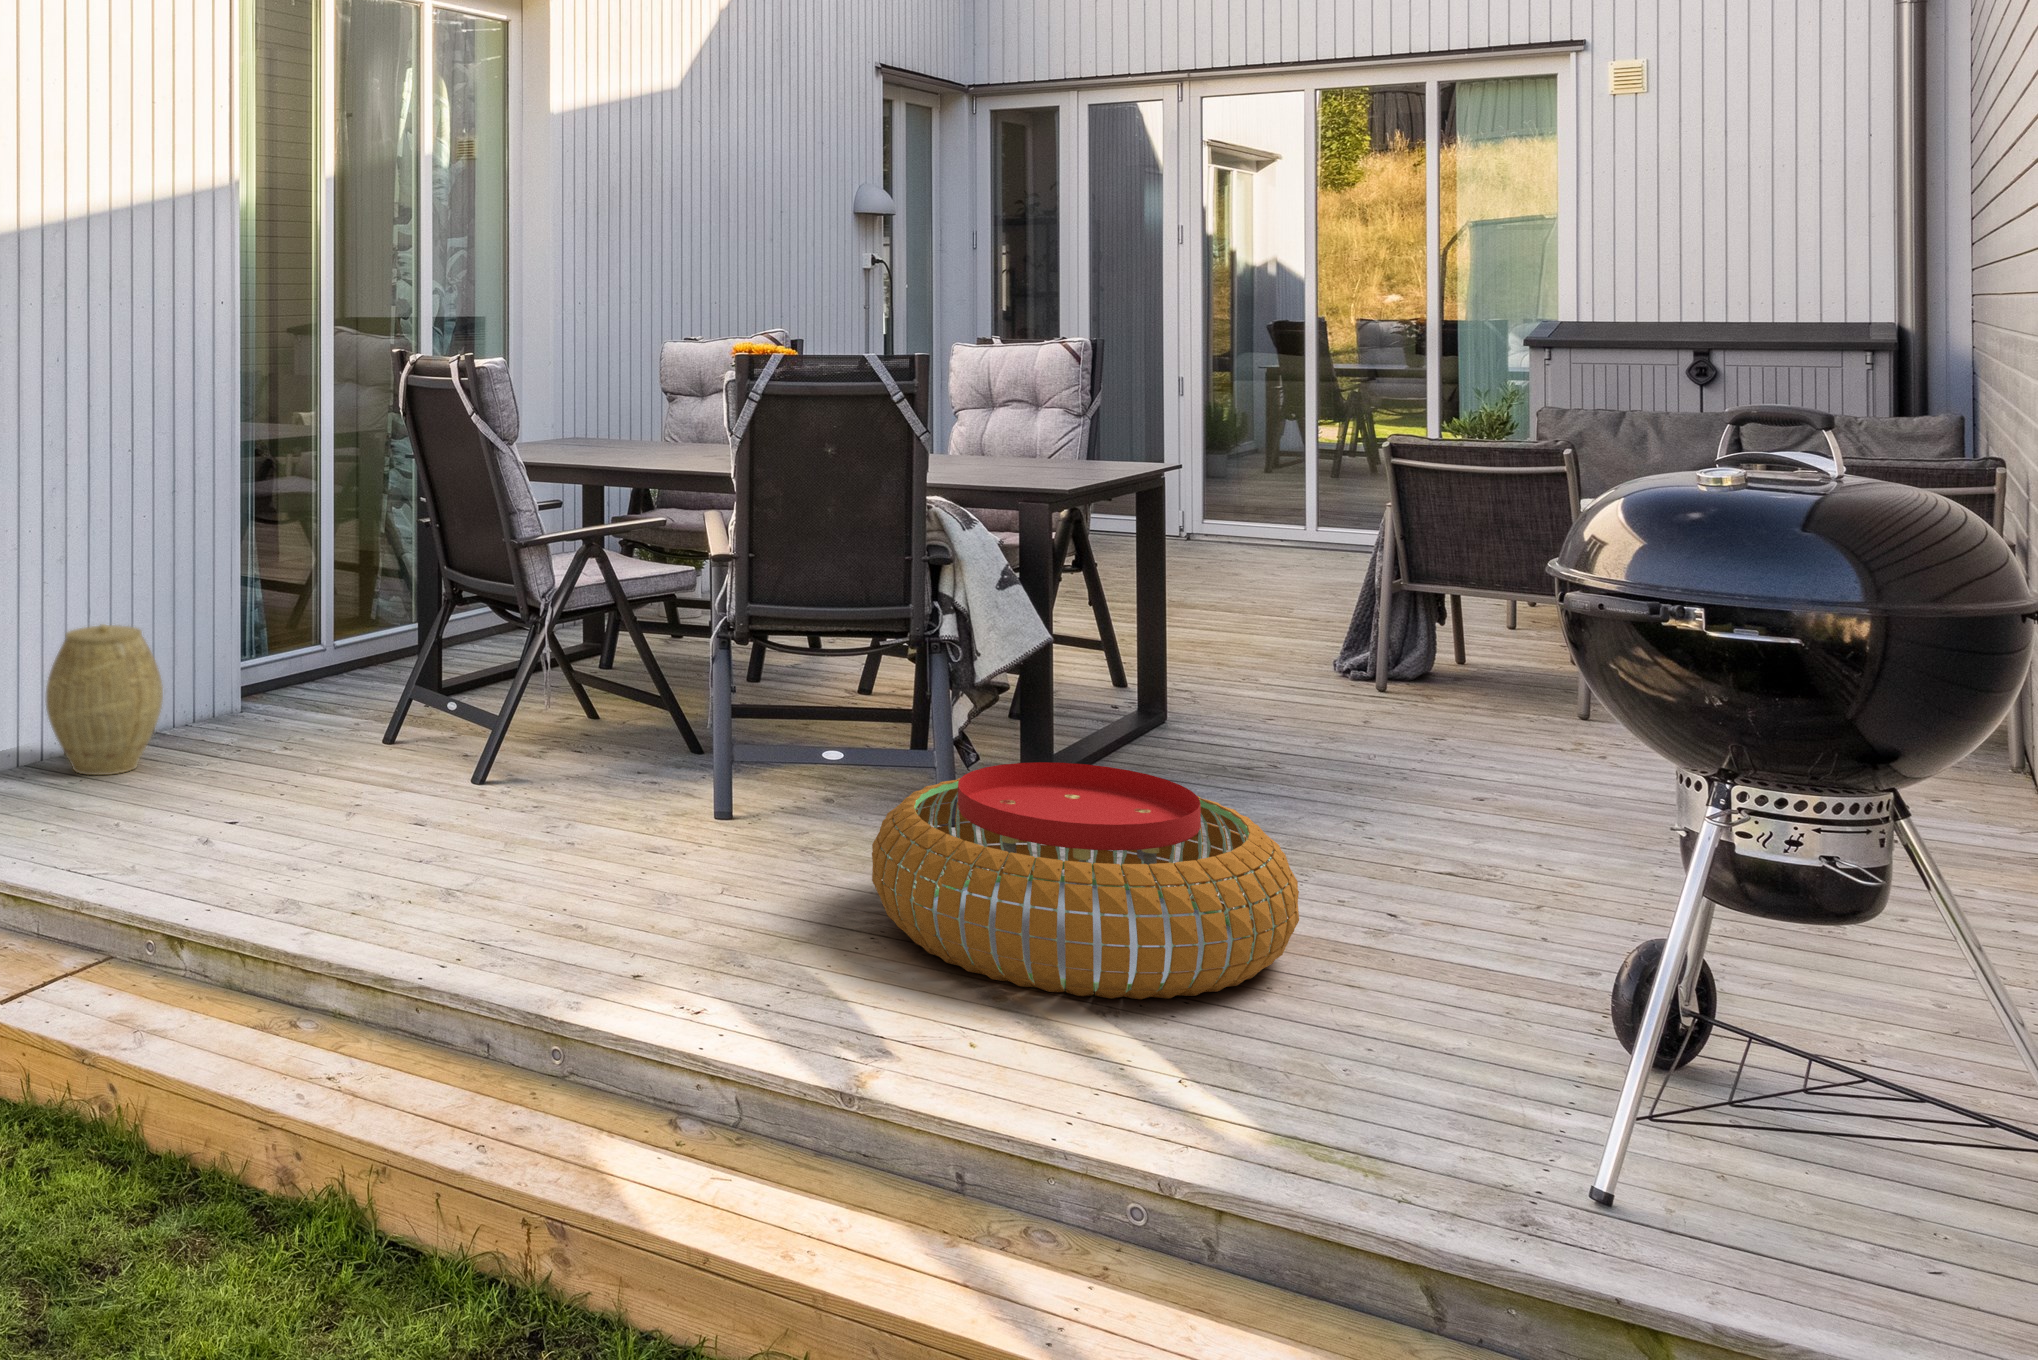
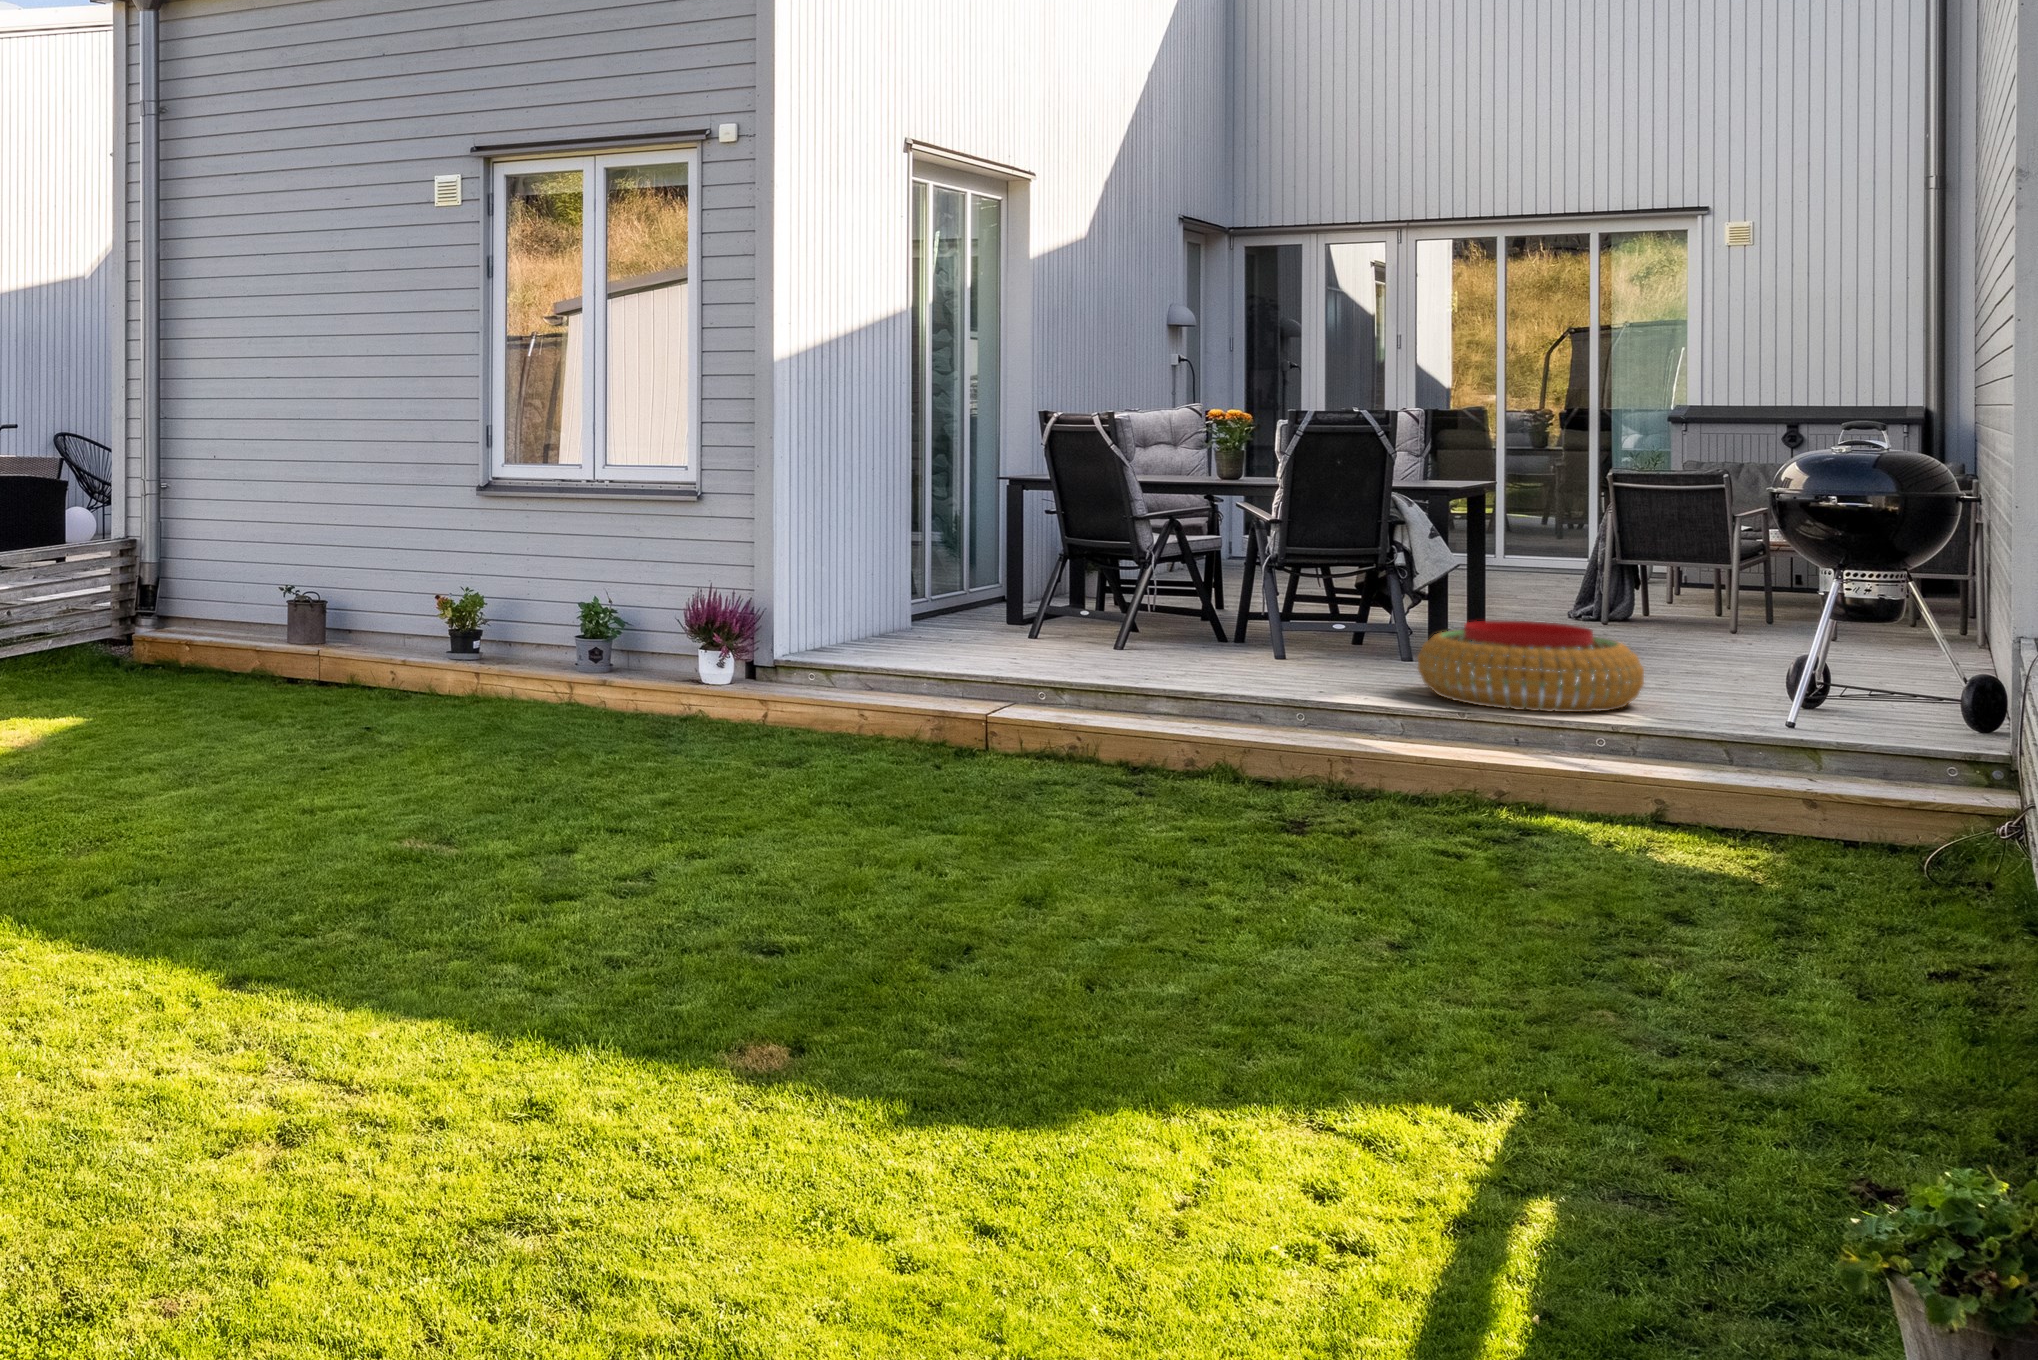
woven basket: present [46,624,163,775] -> none [862,573,931,658]

